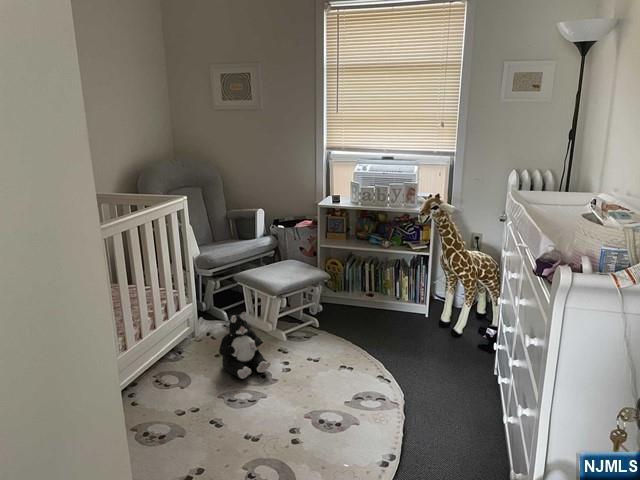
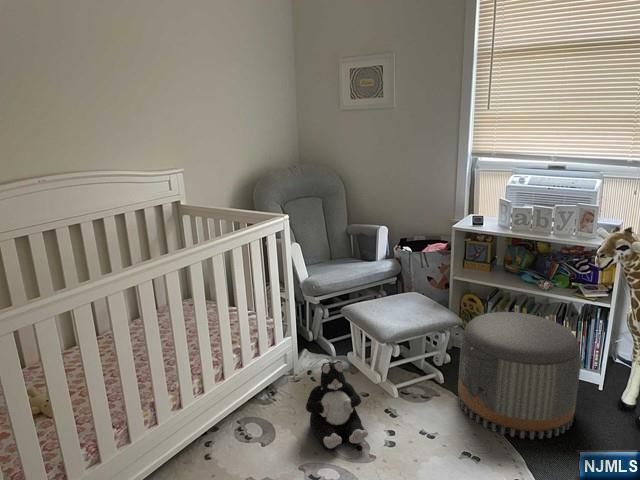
pouf: none [331,266,413,352] -> present [458,312,581,439]

